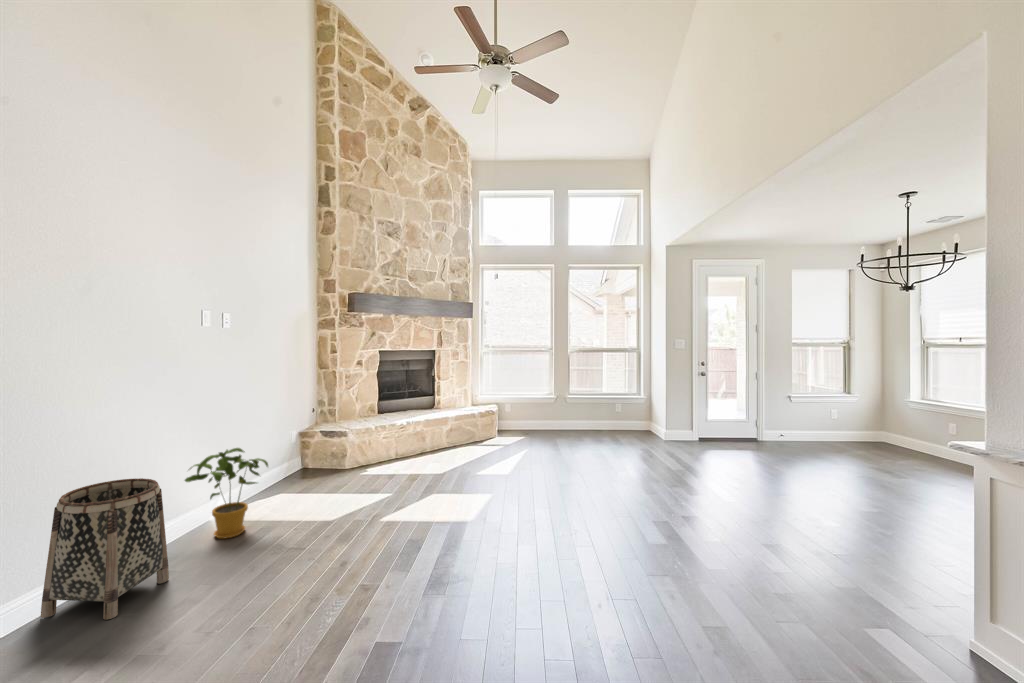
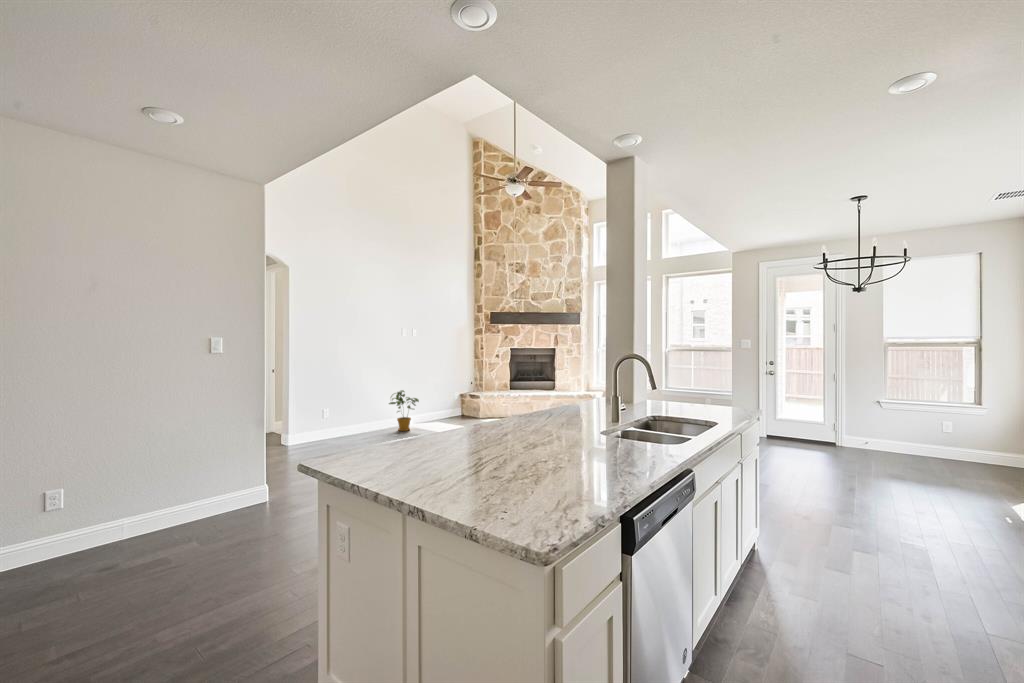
basket: present [41,478,169,620] -> none [339,396,374,441]

